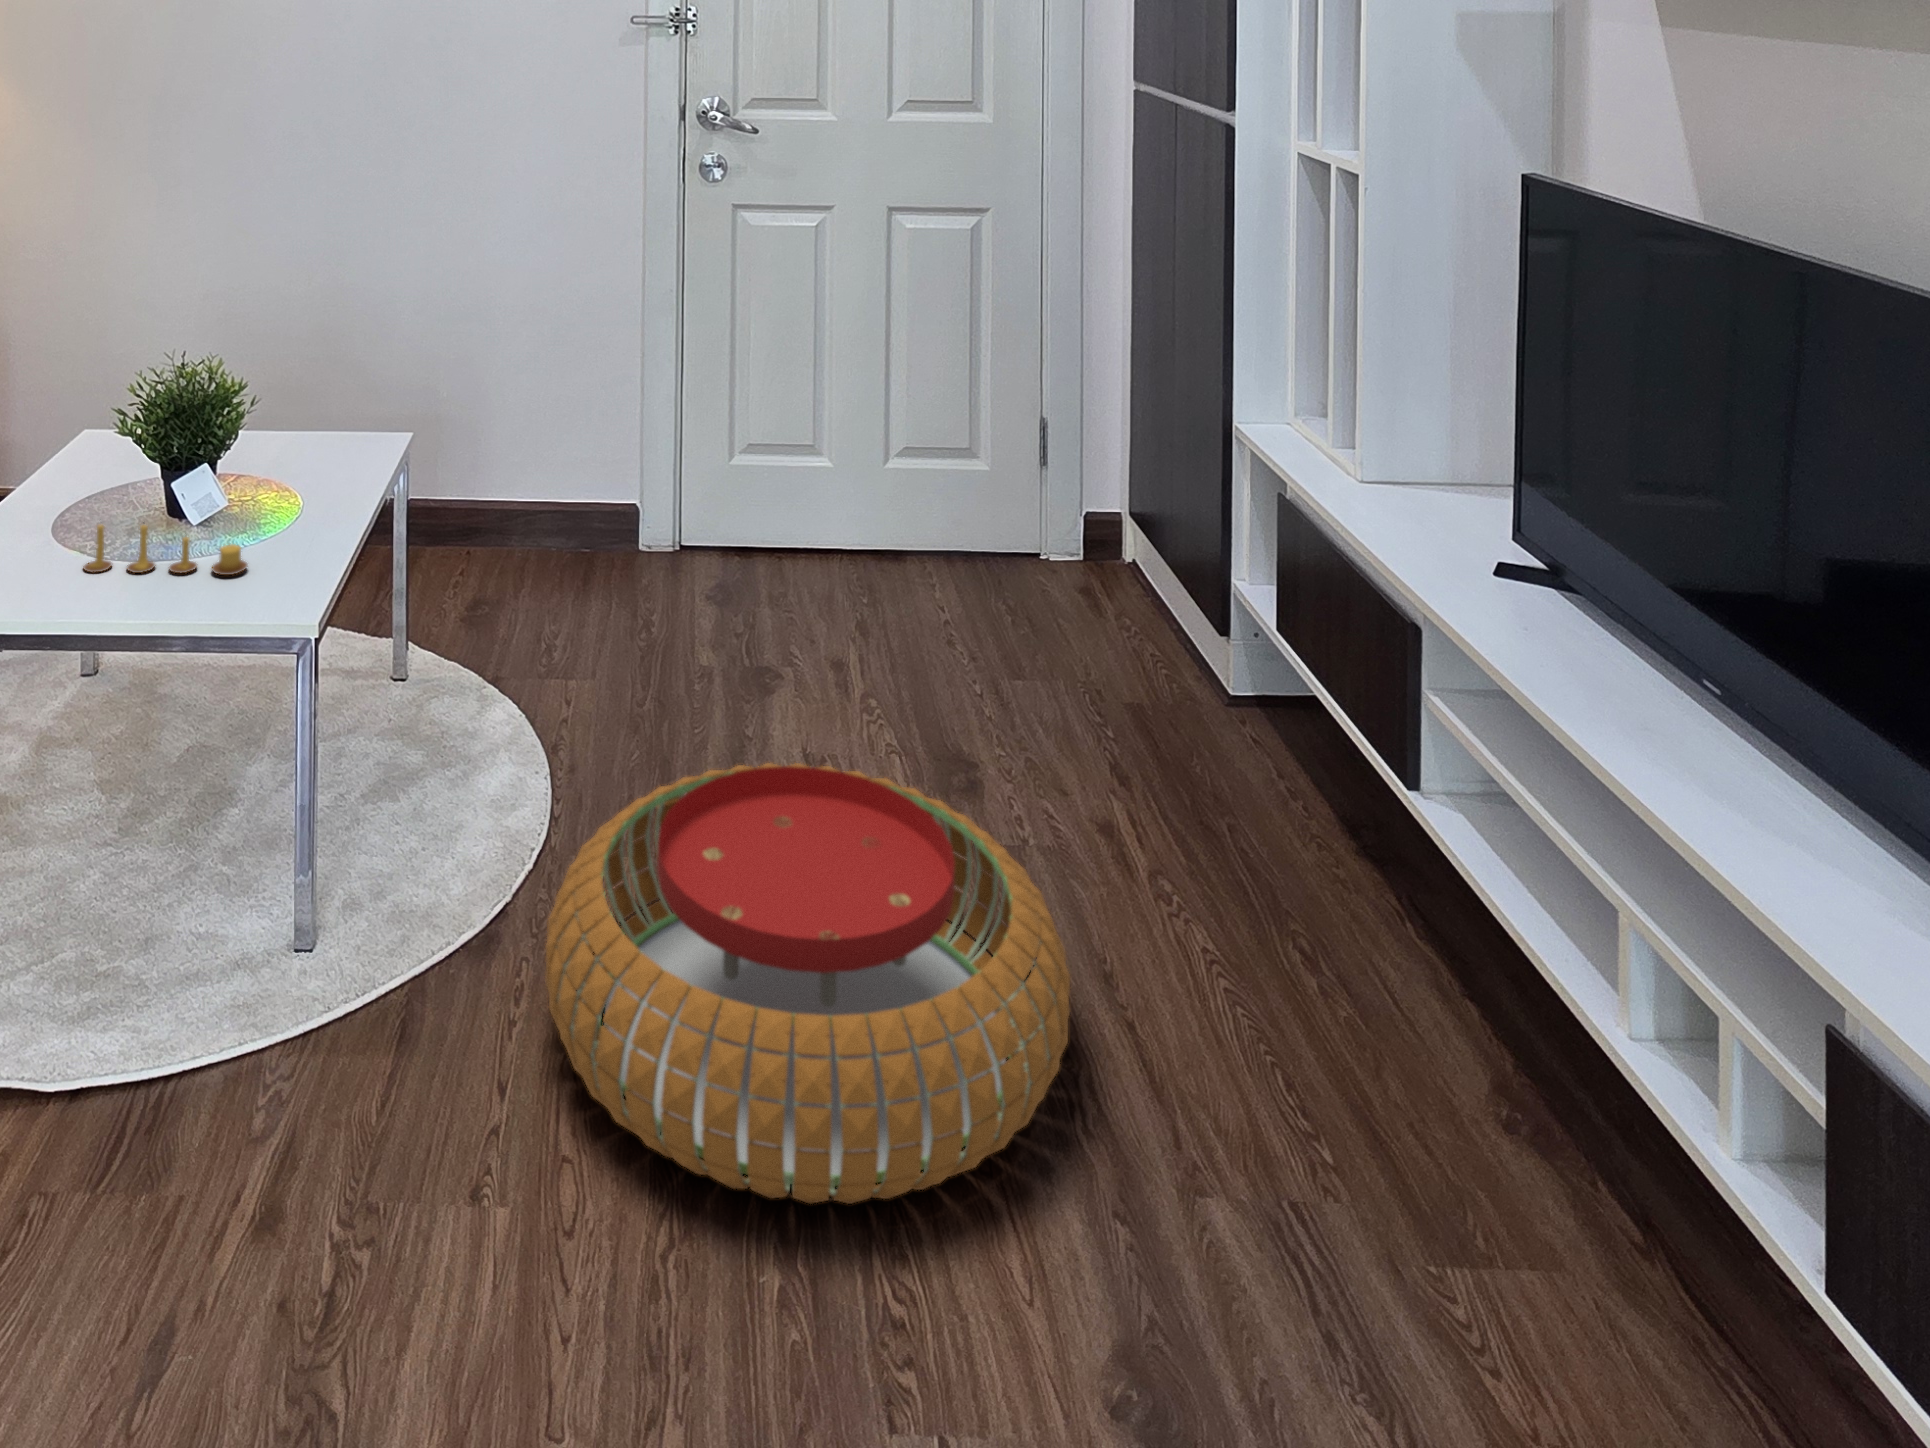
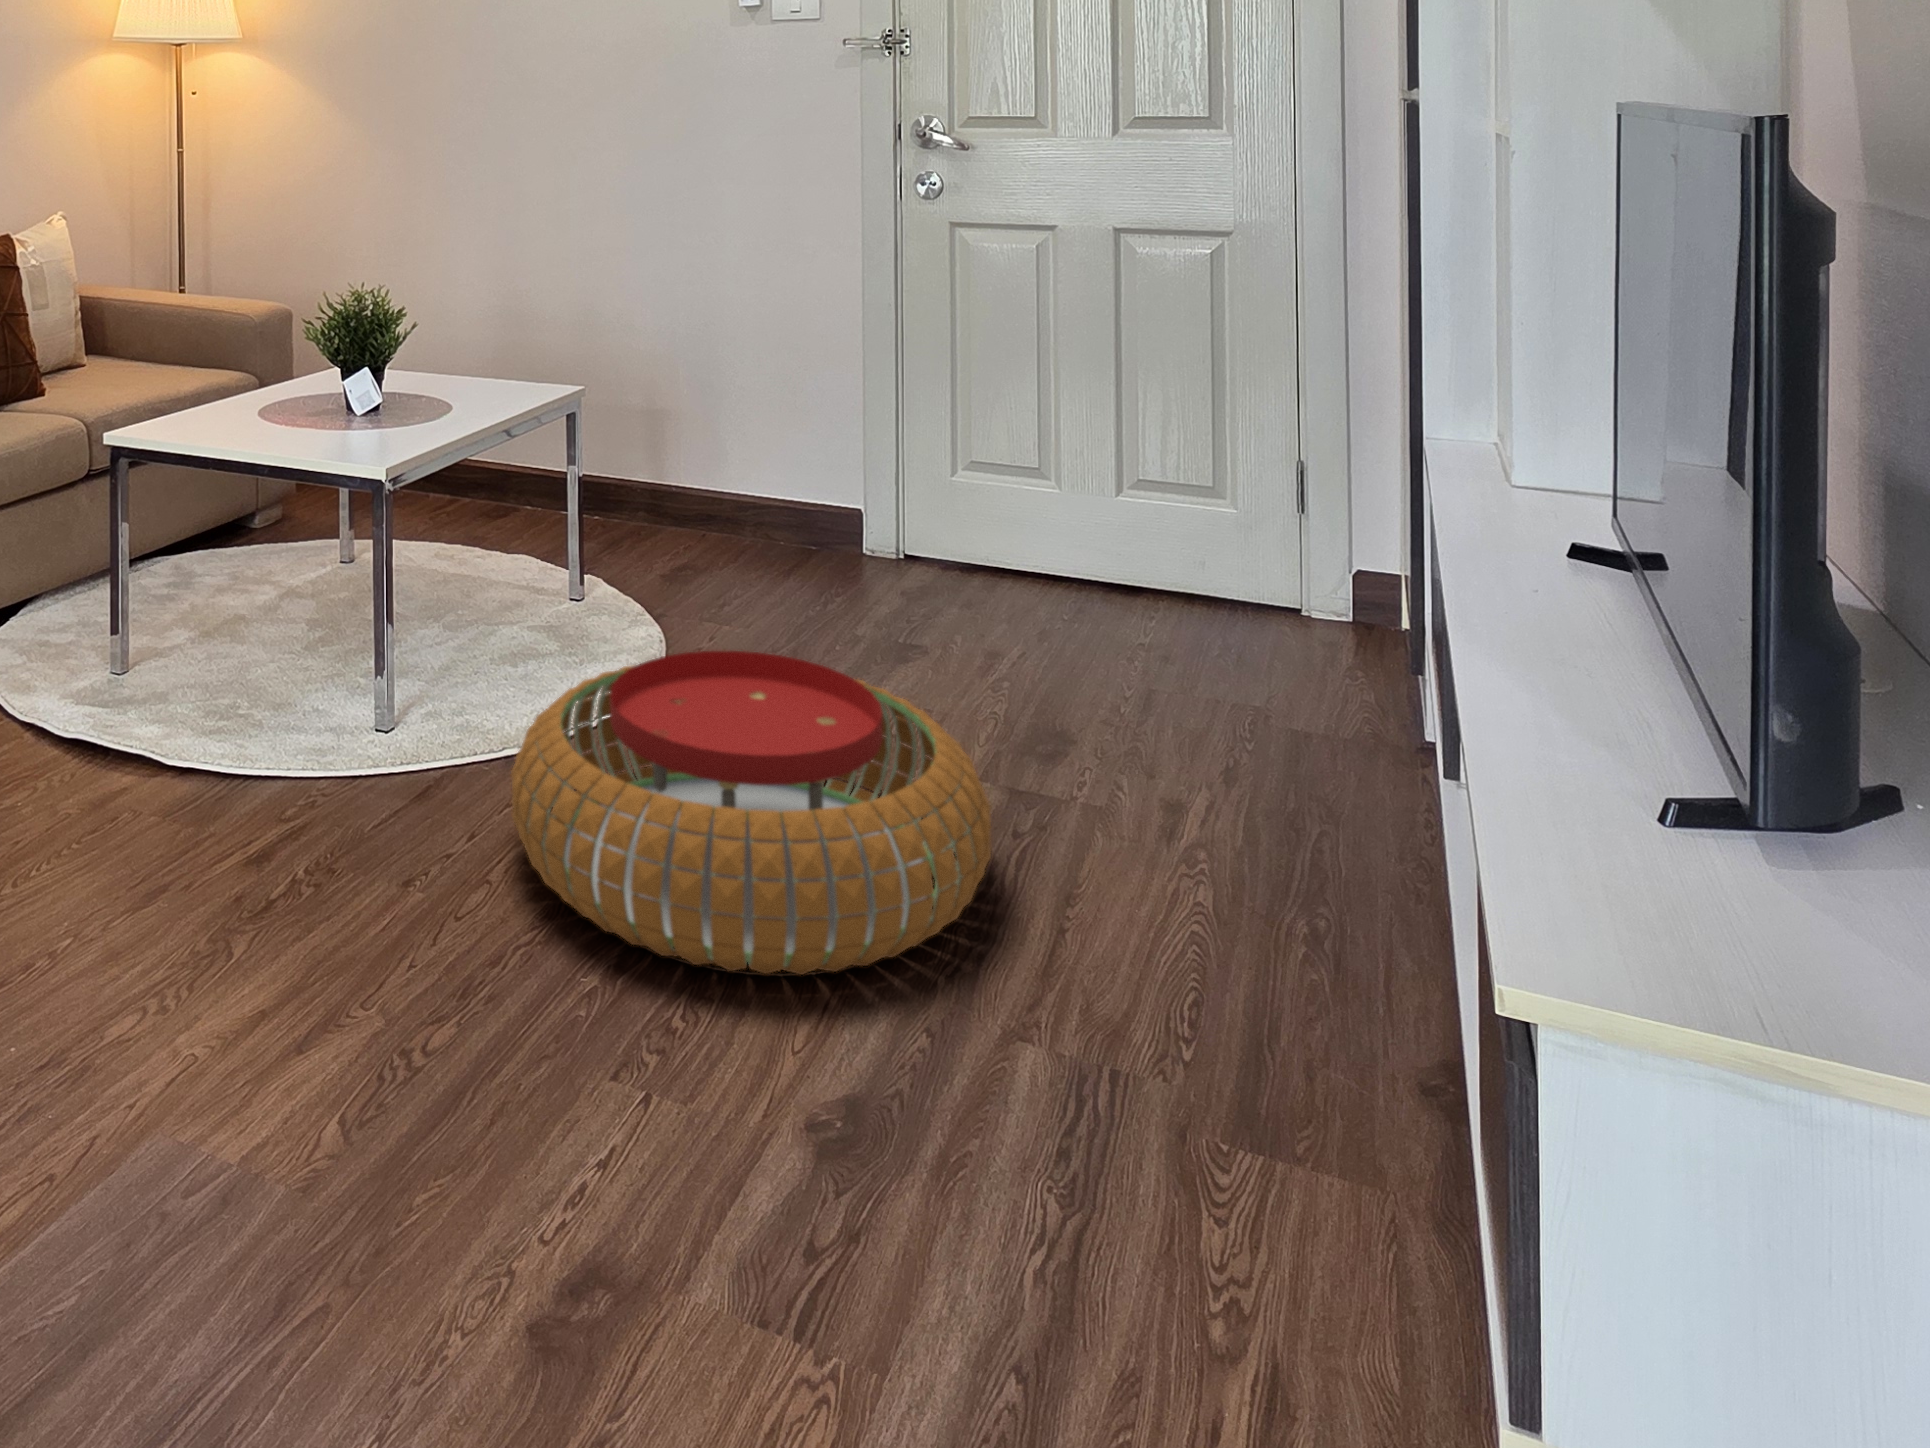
candle: present [84,522,247,575] -> none [255,388,367,438]

